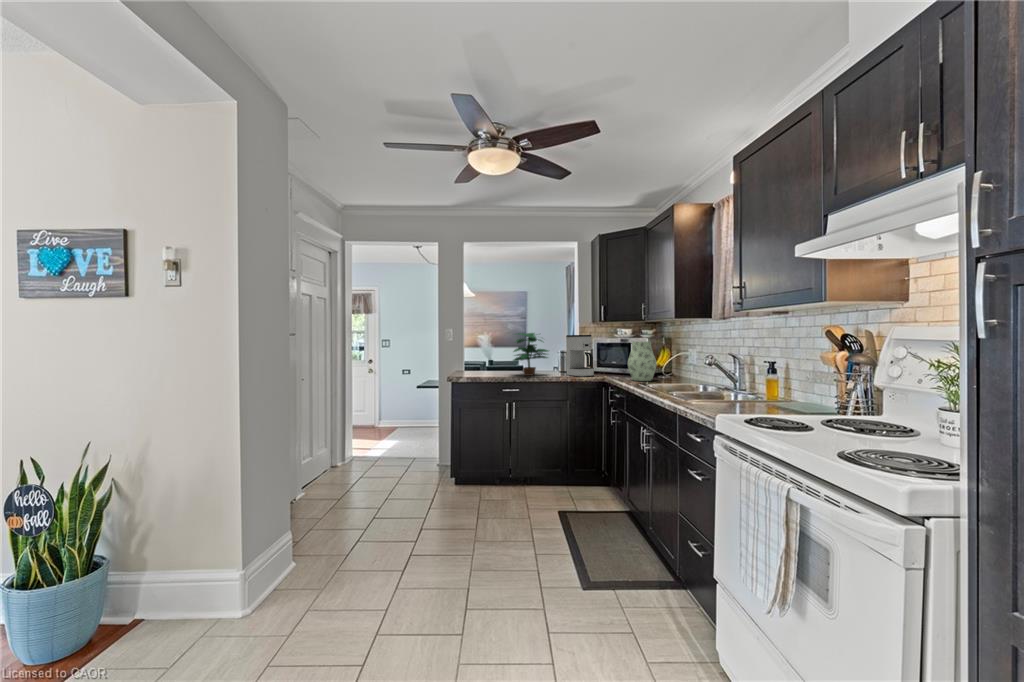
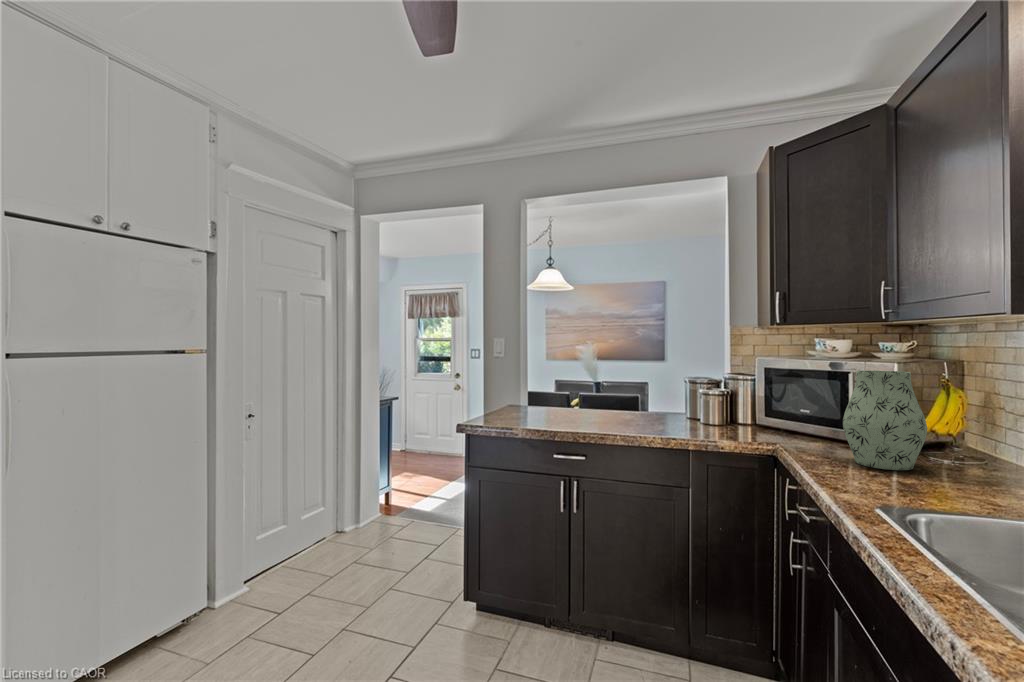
potted plant: present [513,333,548,376] -> none [590,344,667,427]
coffee maker: present [566,335,594,377] -> none [699,351,758,438]

